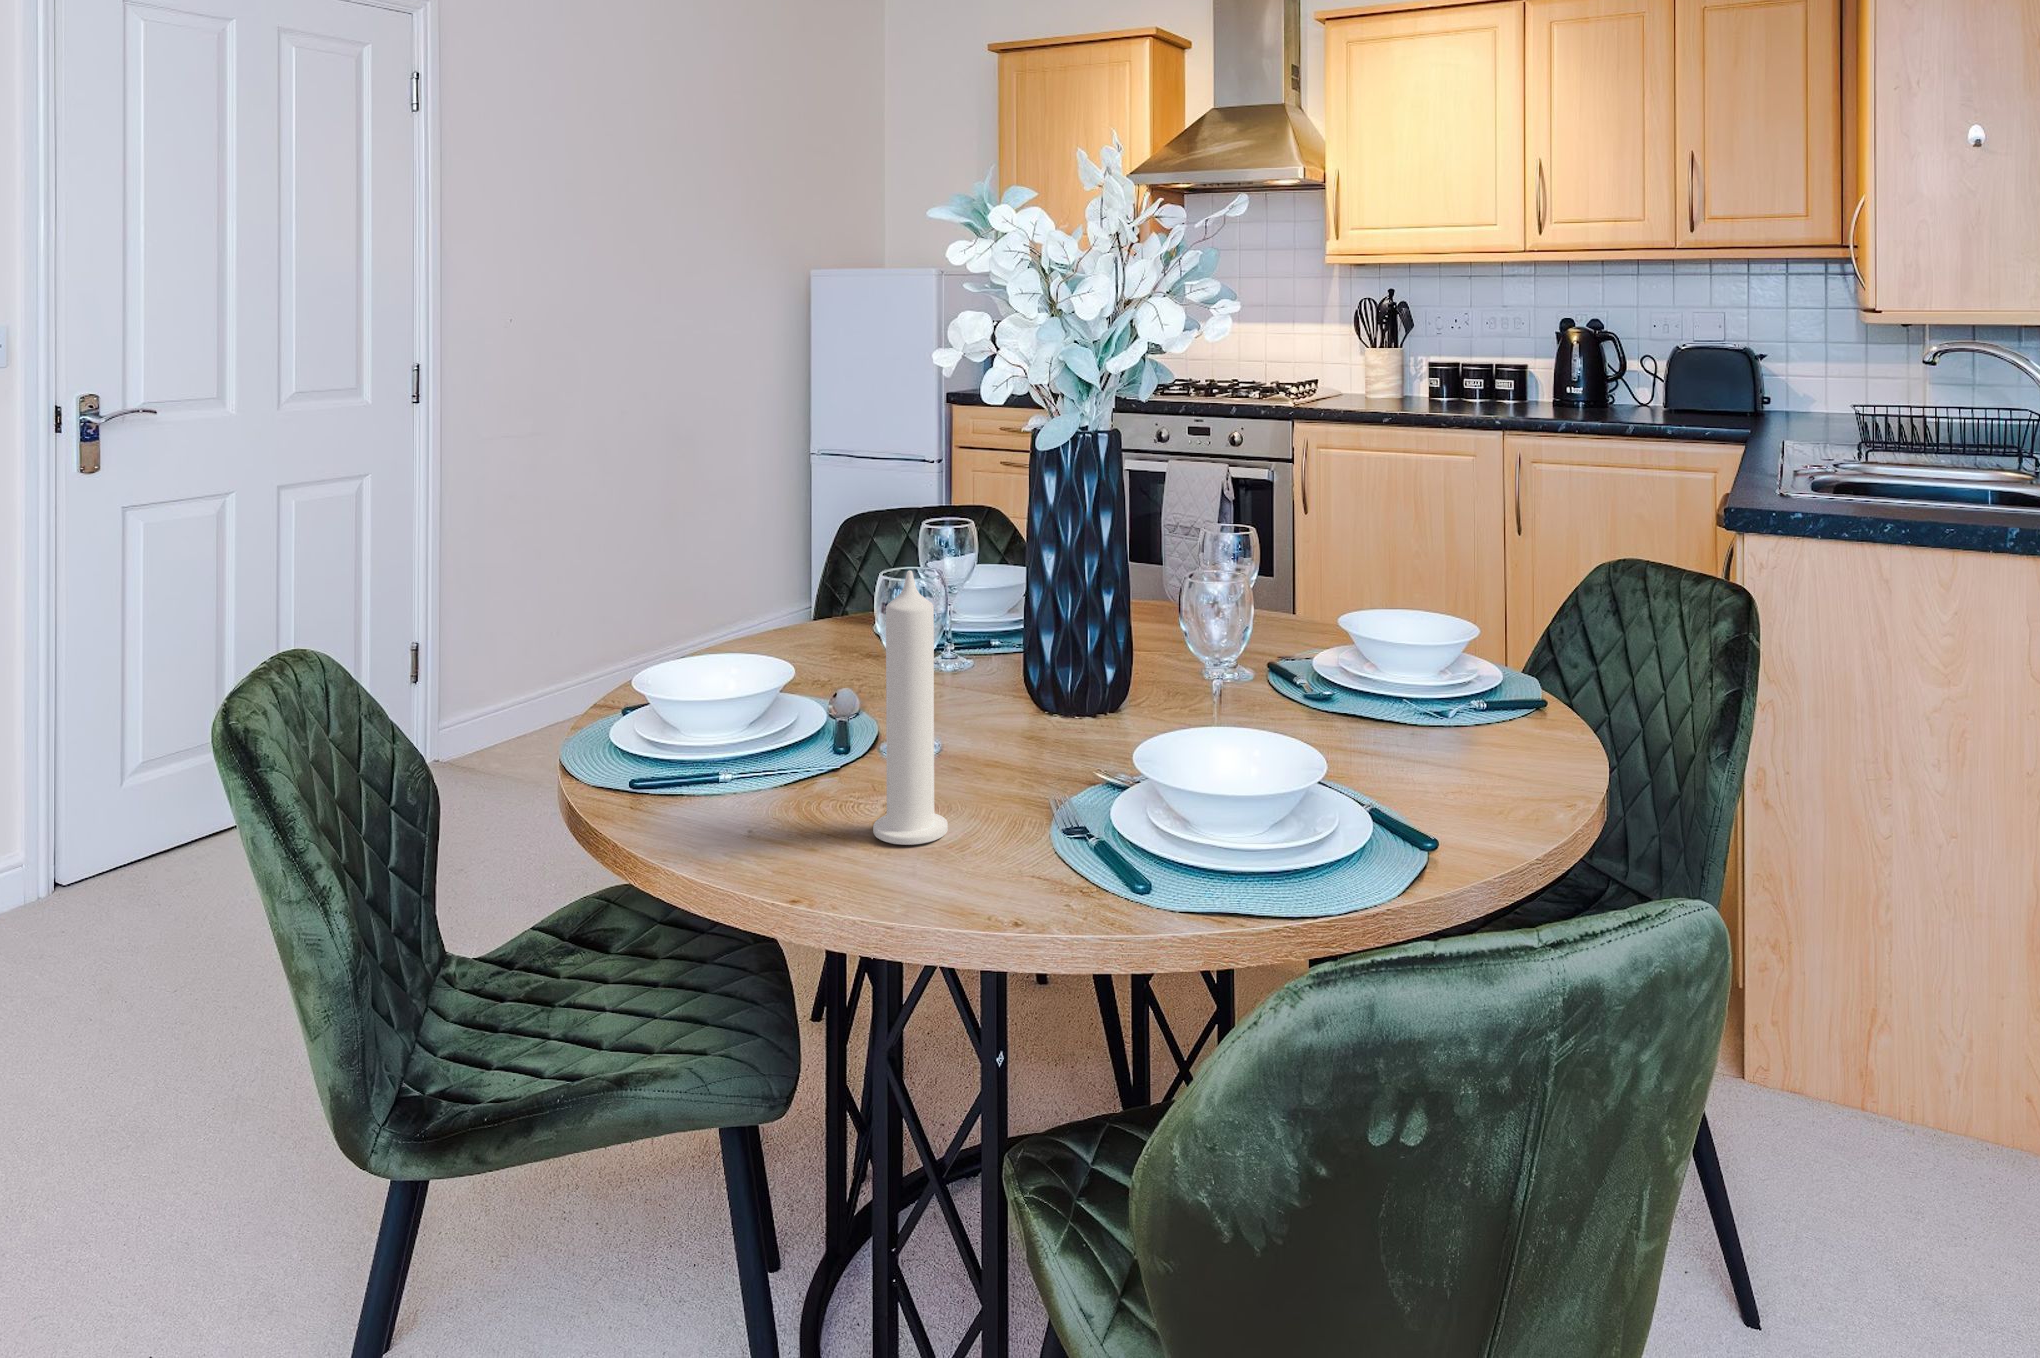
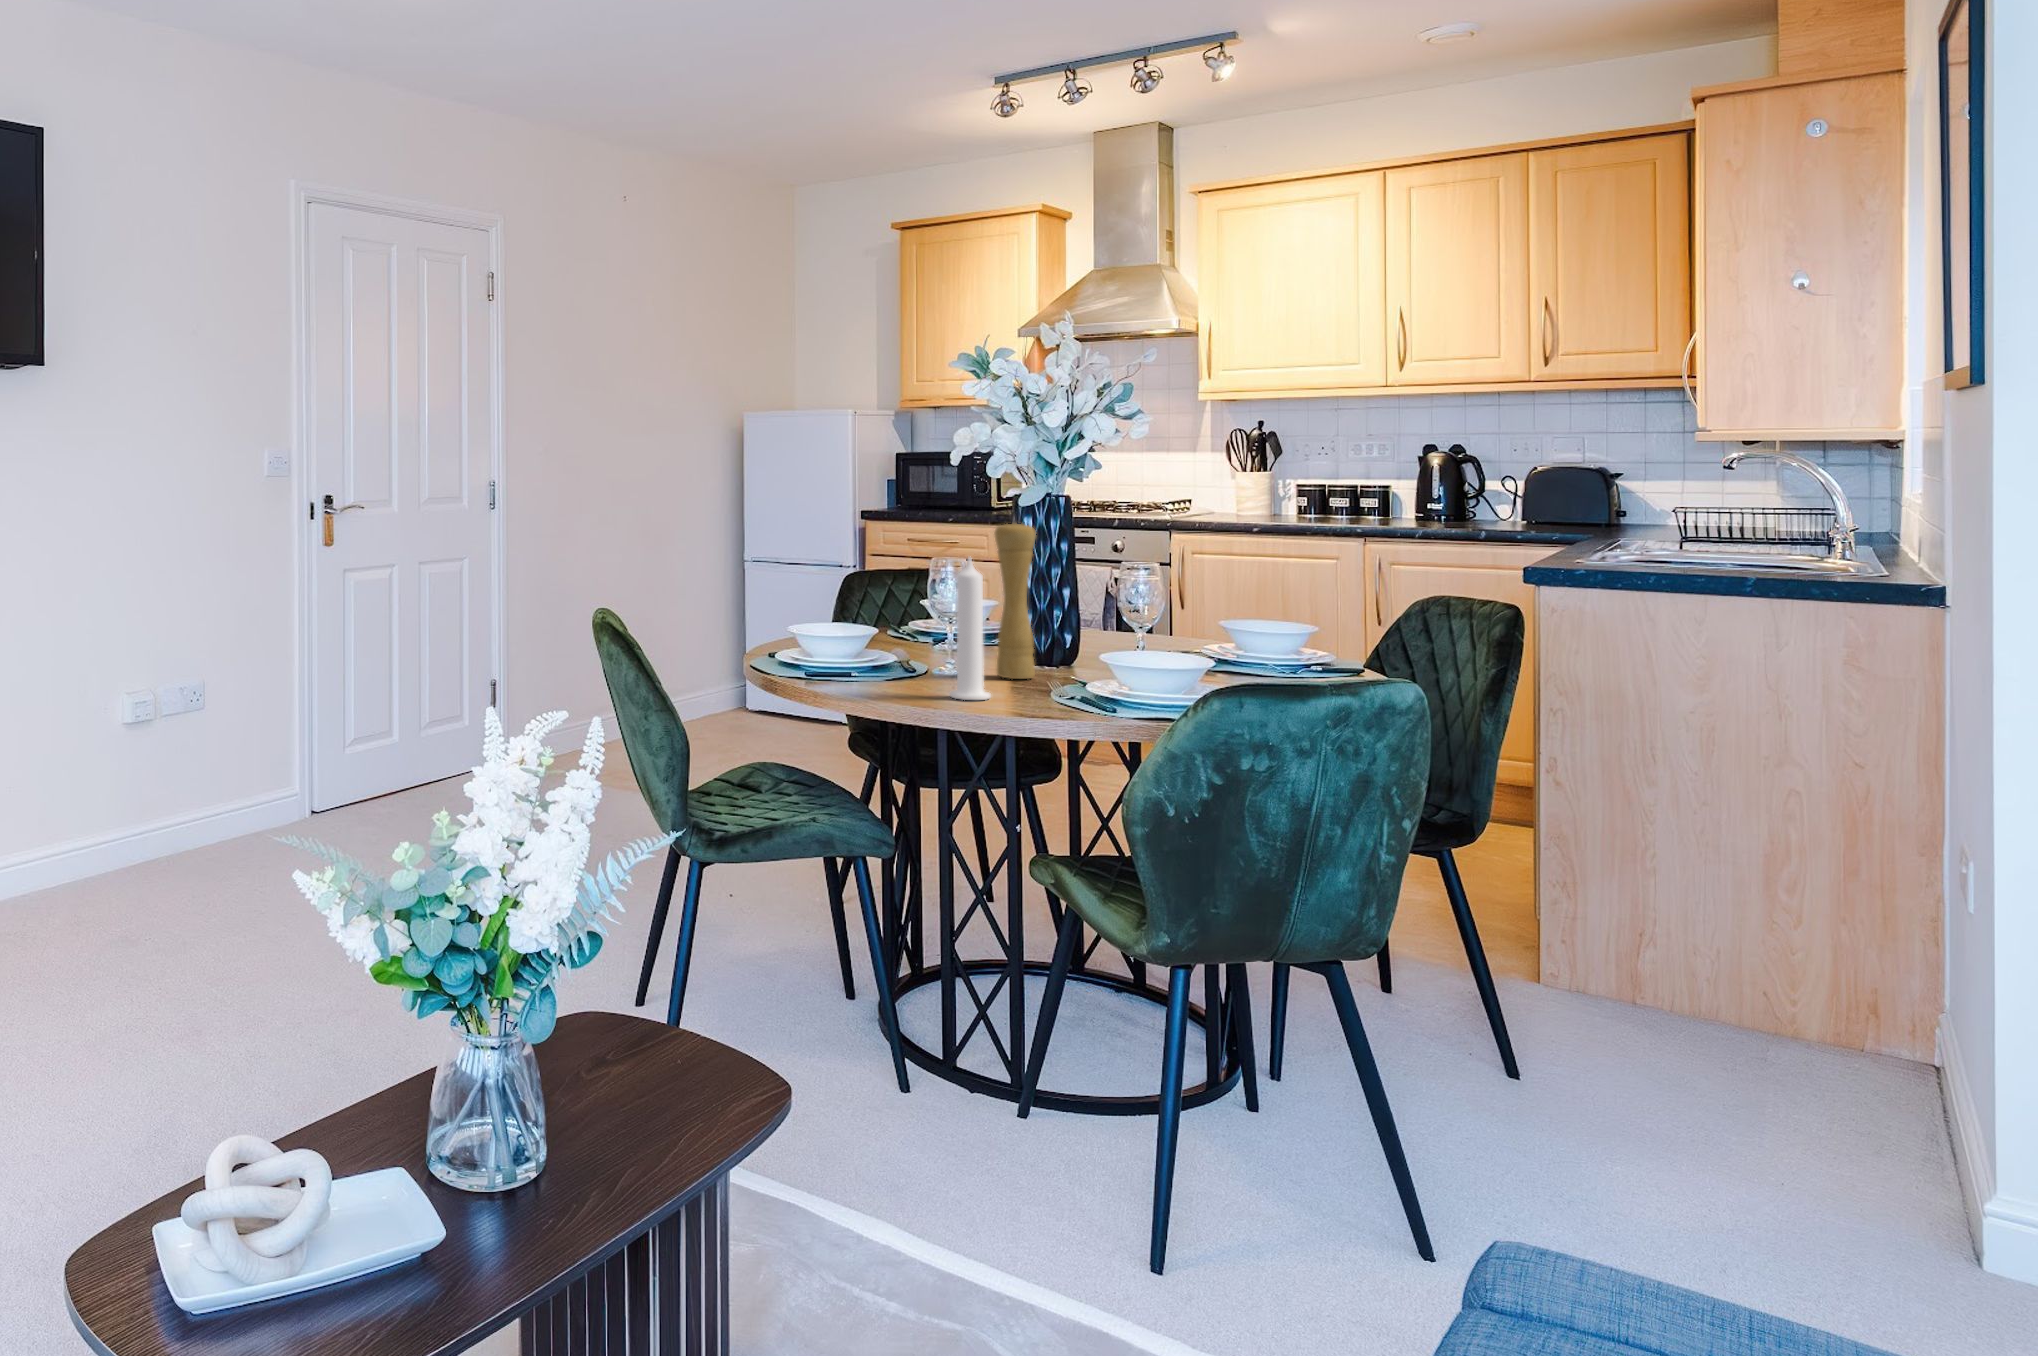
pepper mill: none [986,483,1052,756] -> present [995,522,1036,679]

